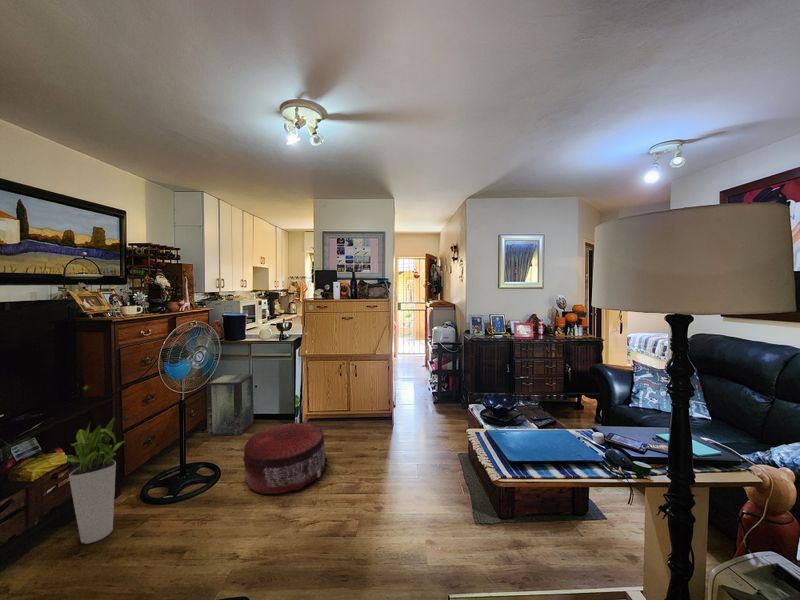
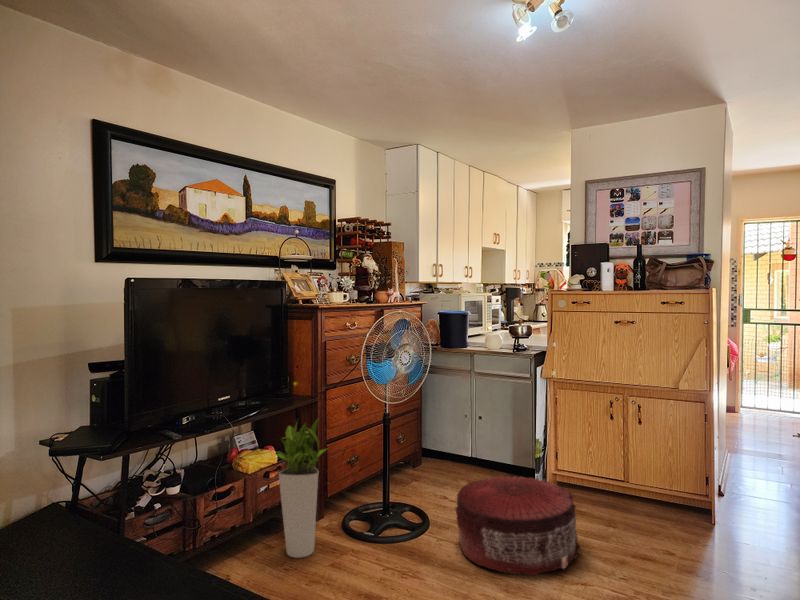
storage box: present [206,374,253,436] -> none [416,397,475,484]

